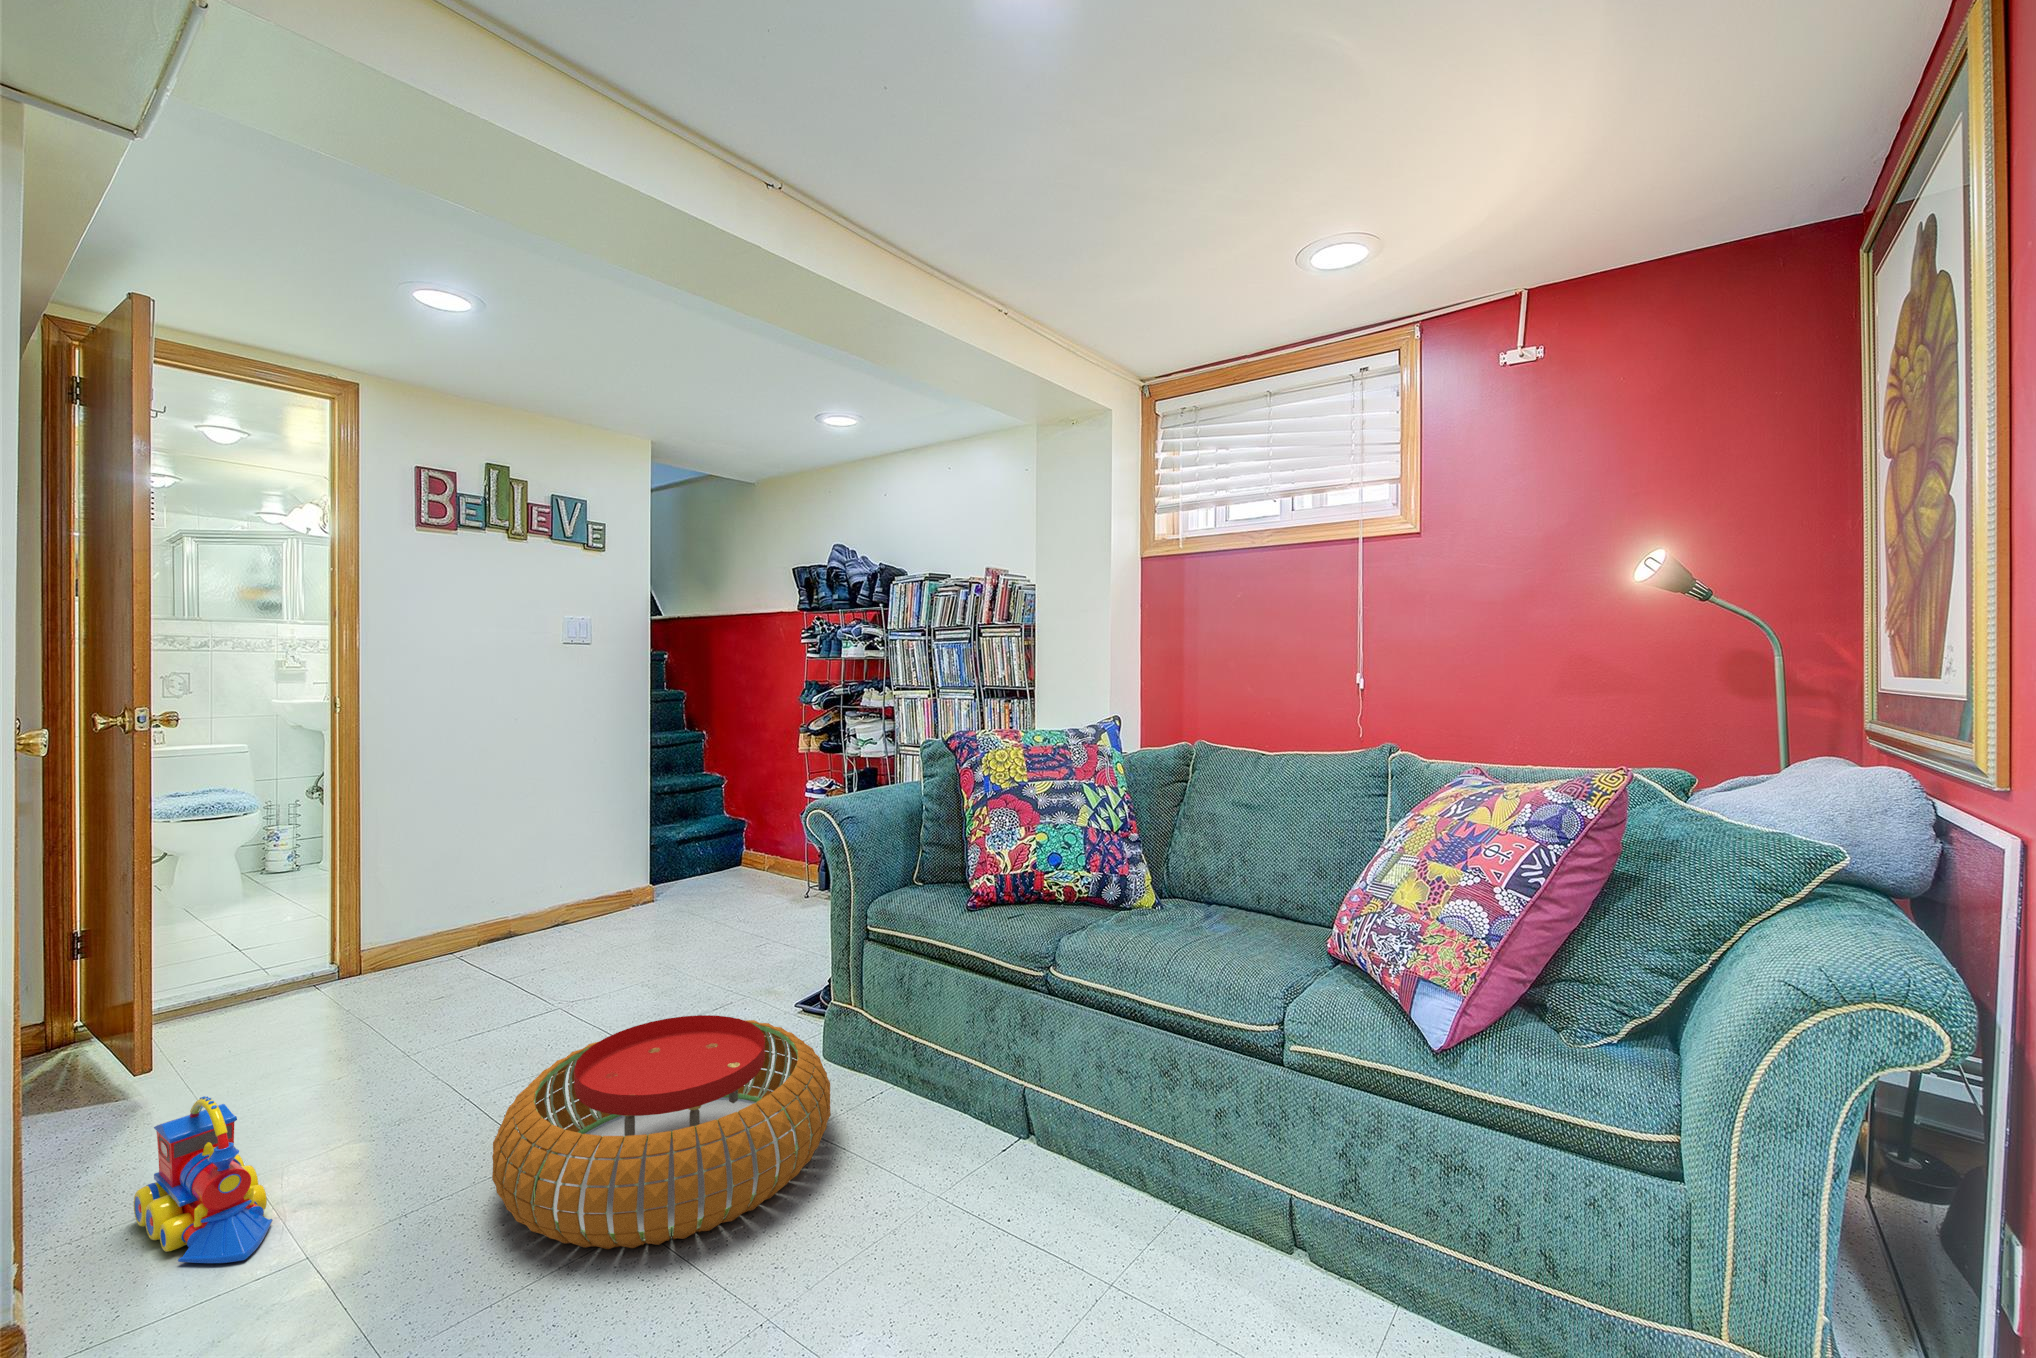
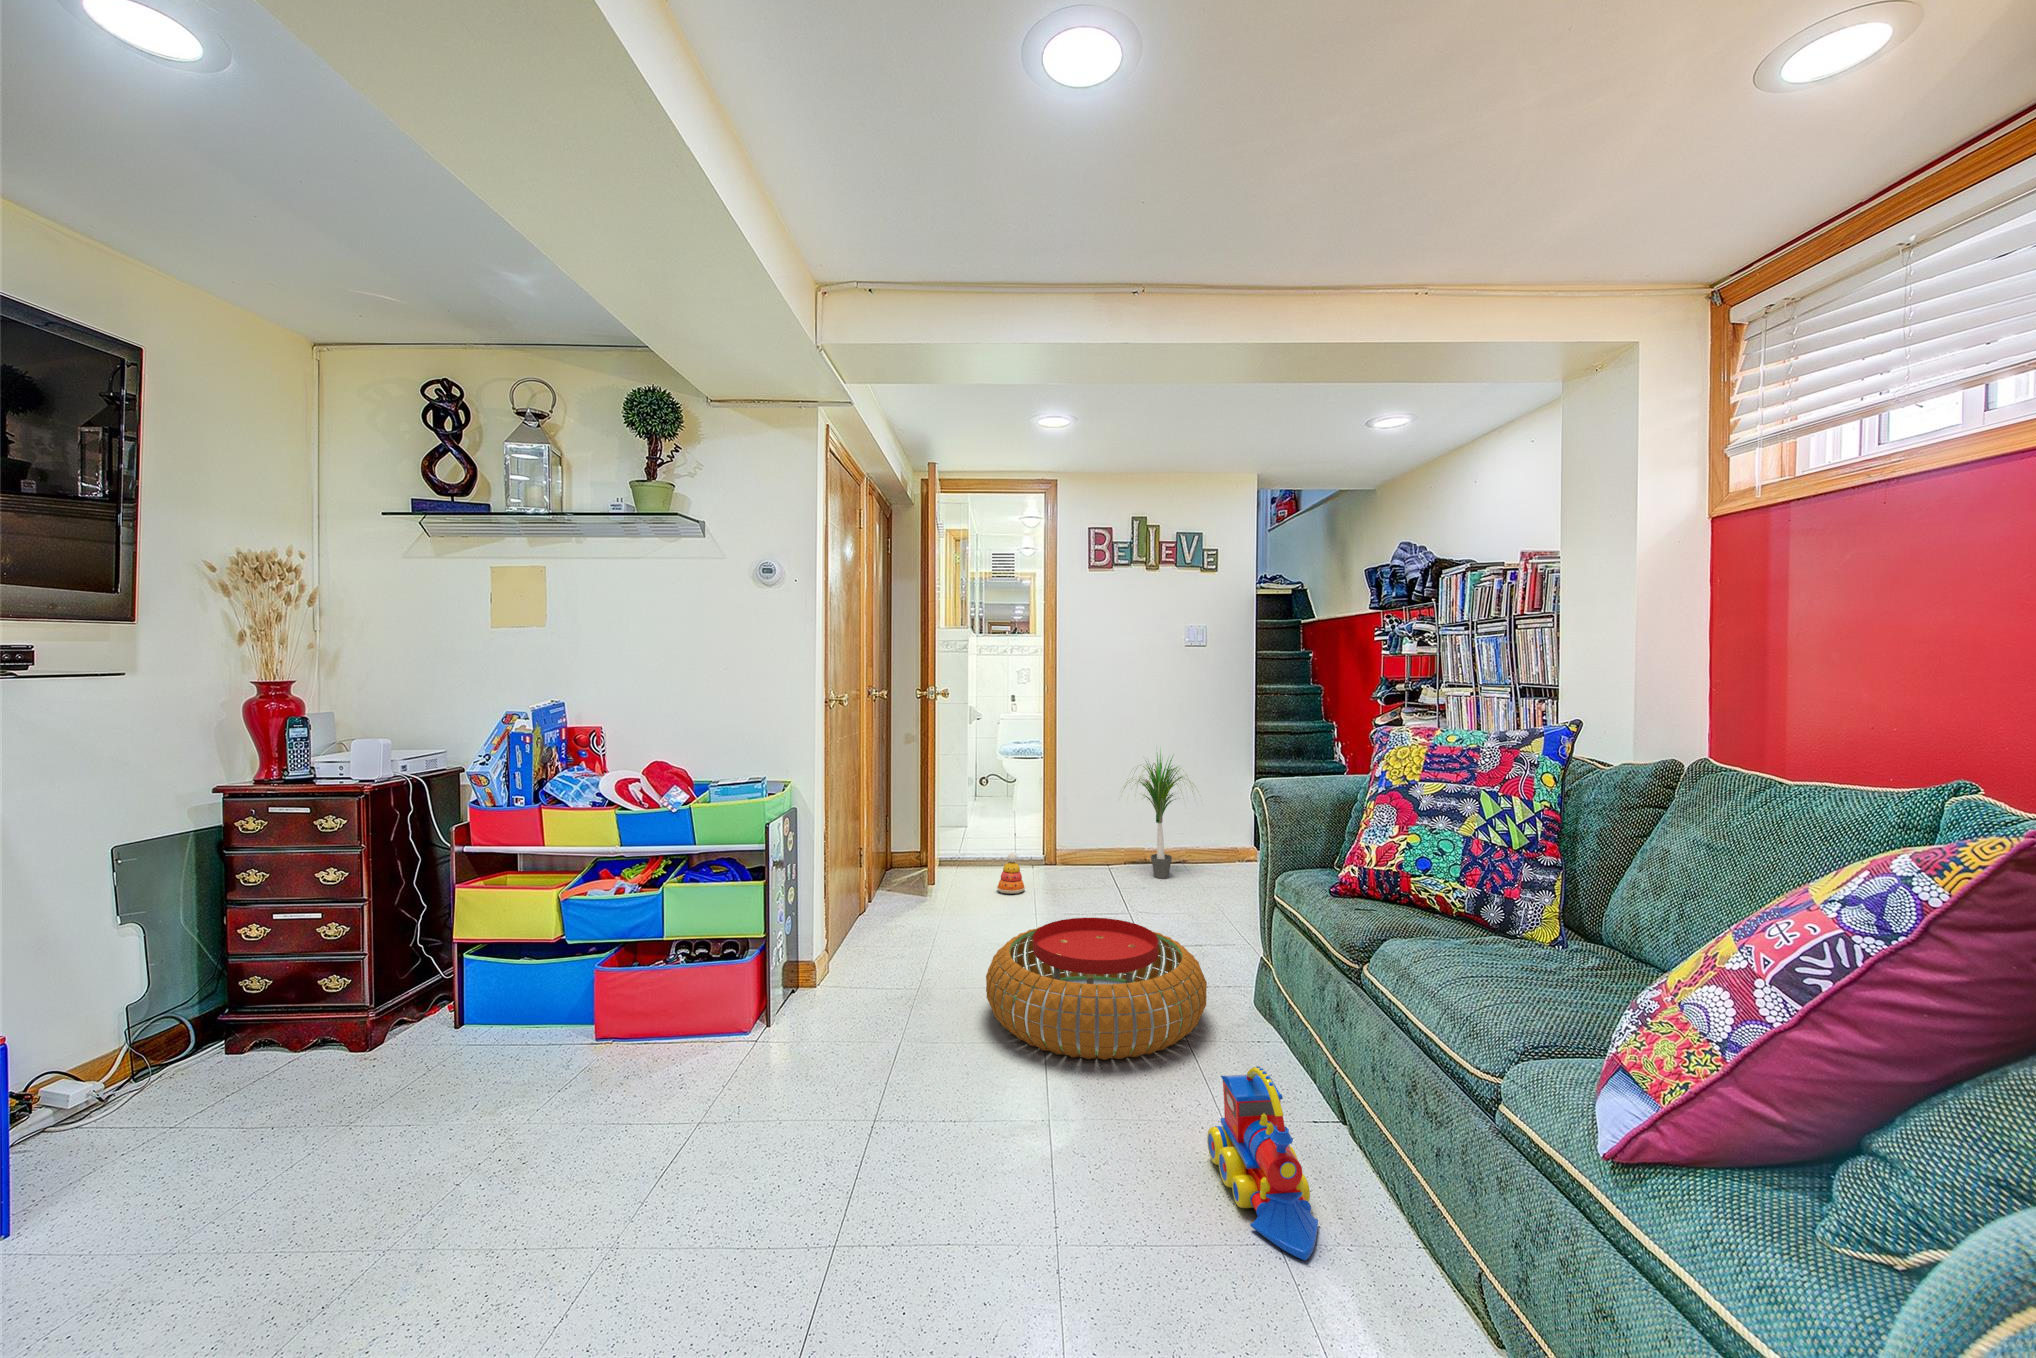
potted plant: none [480,776,612,956] -> present [1125,751,1193,879]
stacking toy: none [288,977,349,1049] -> present [997,852,1025,894]
toy train: present [134,1096,273,1263] -> present [1207,1066,1318,1260]

